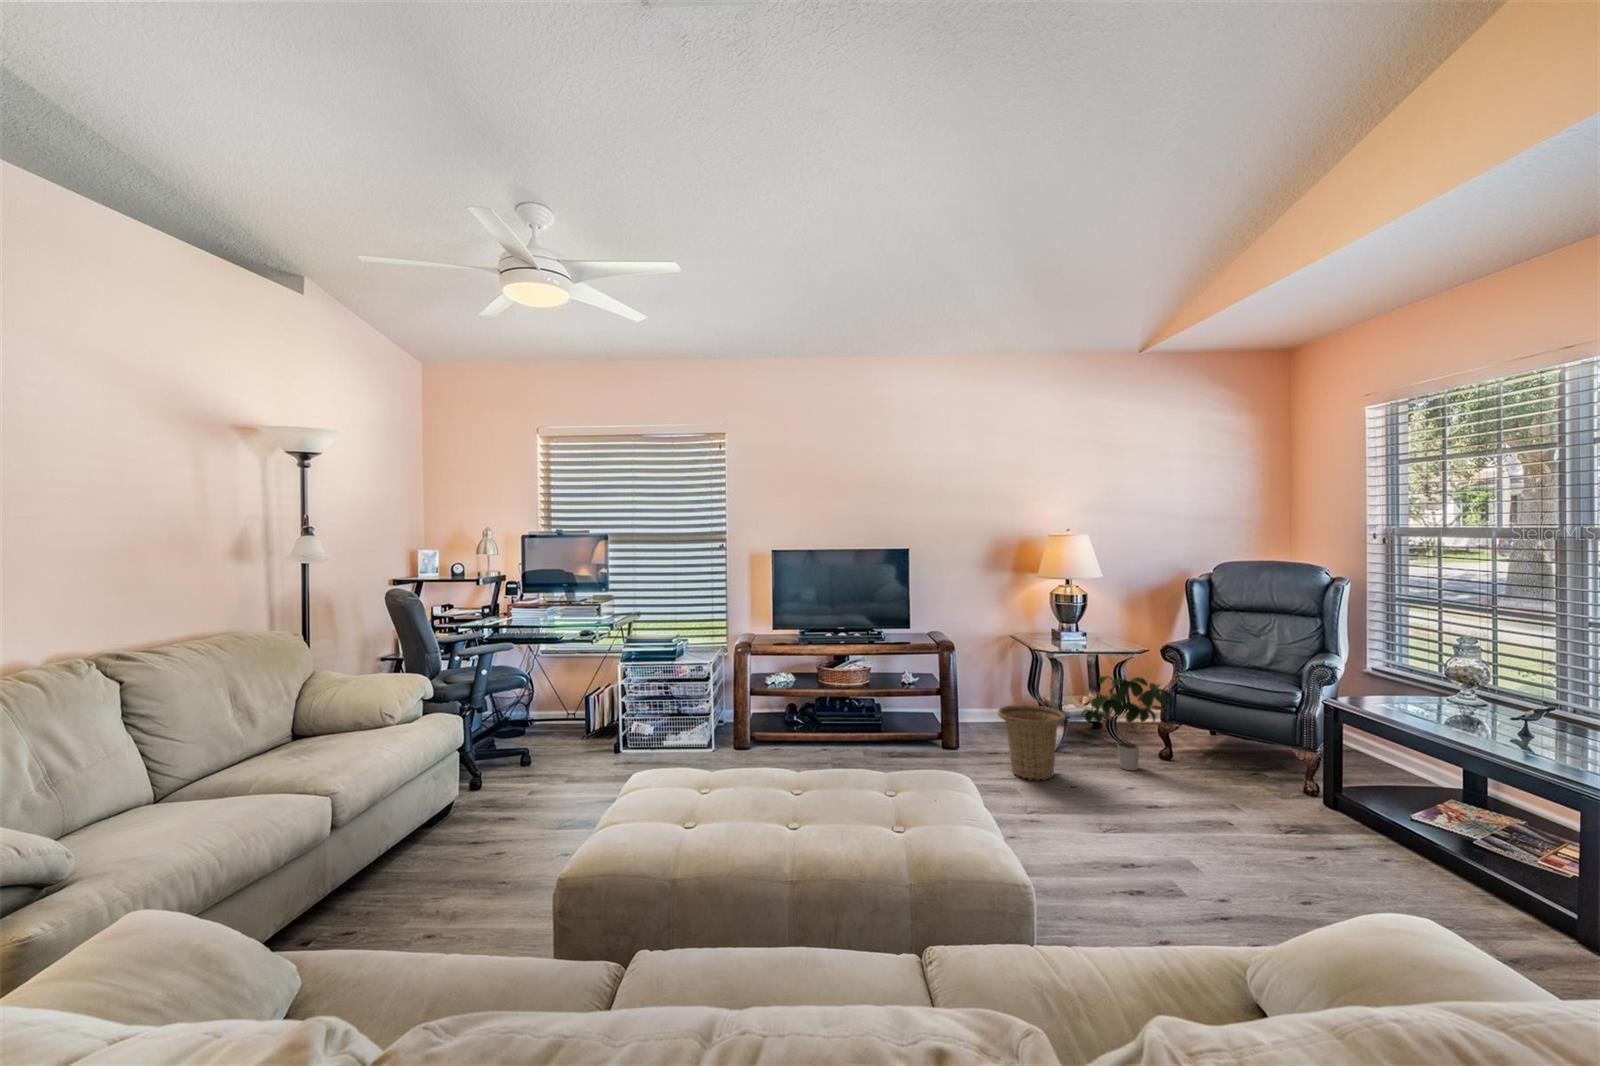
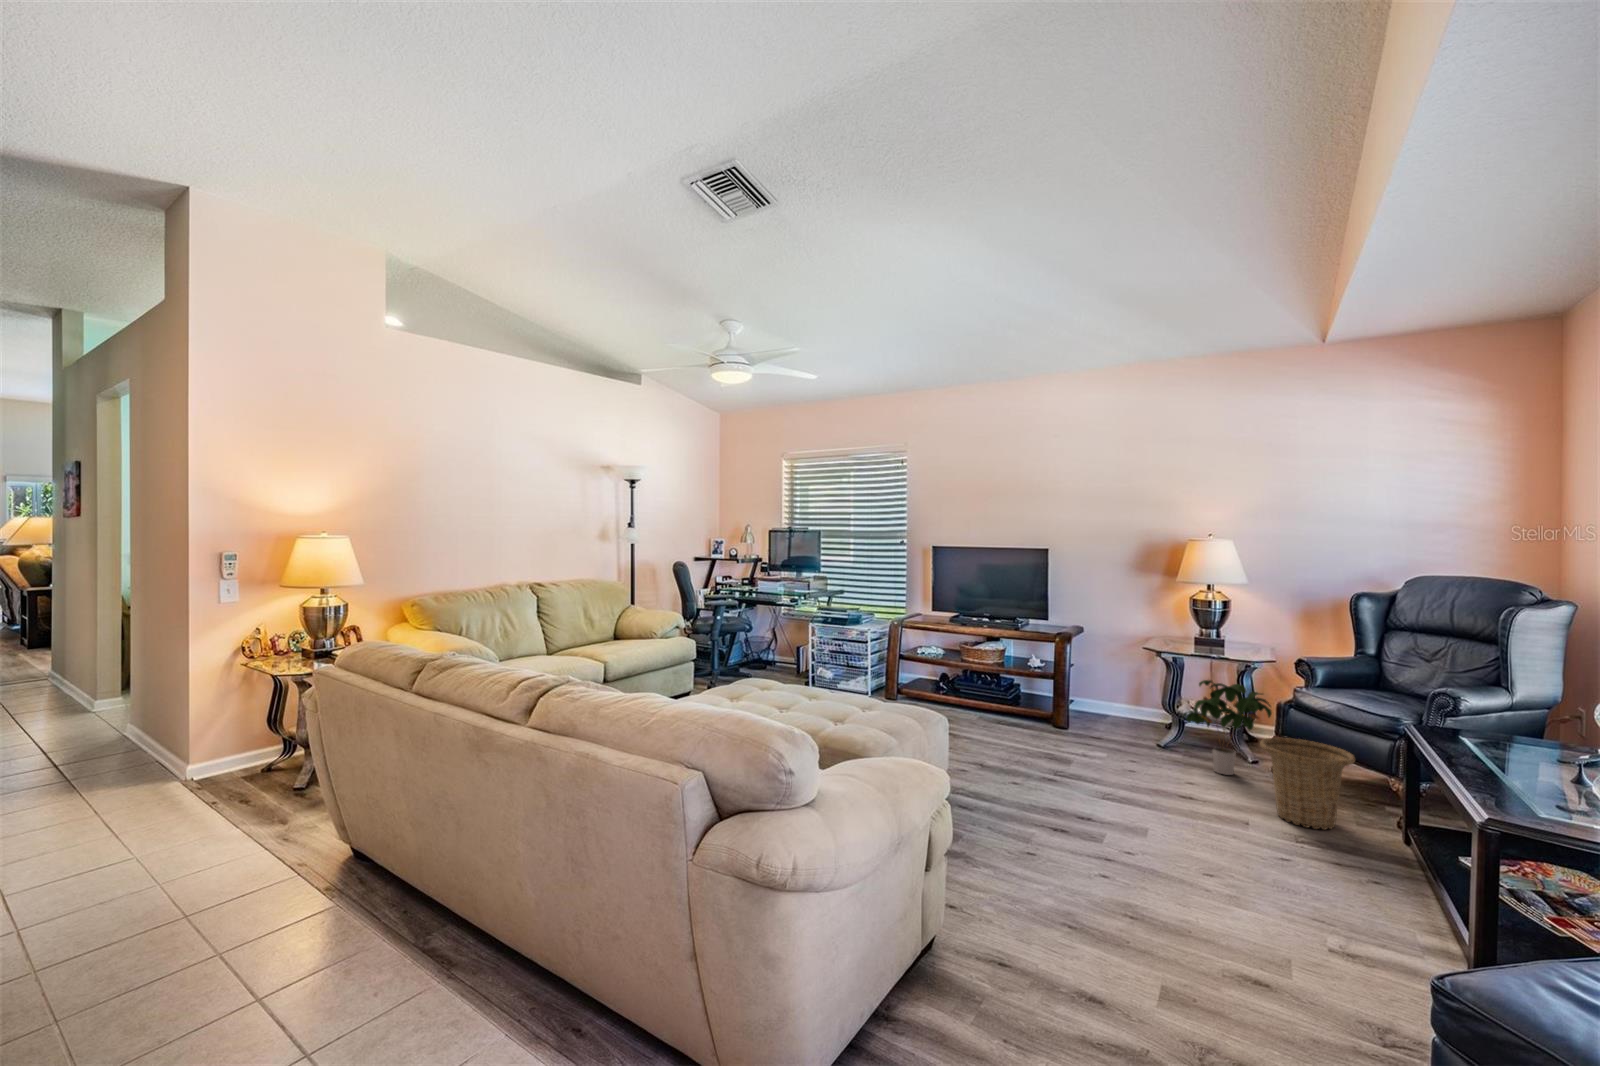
basket: present [998,705,1066,780] -> present [1260,738,1355,830]

